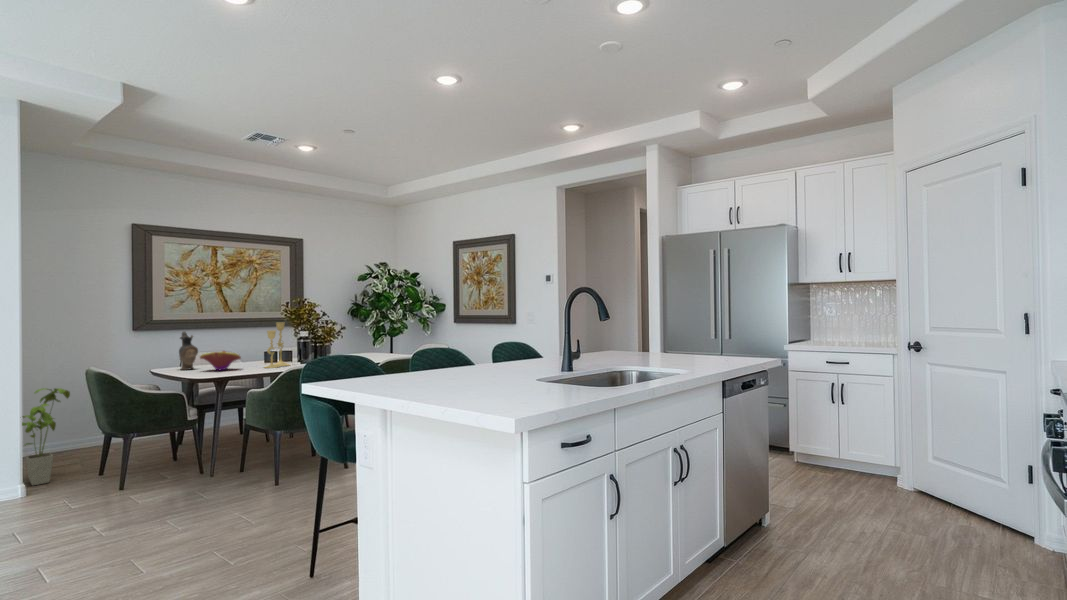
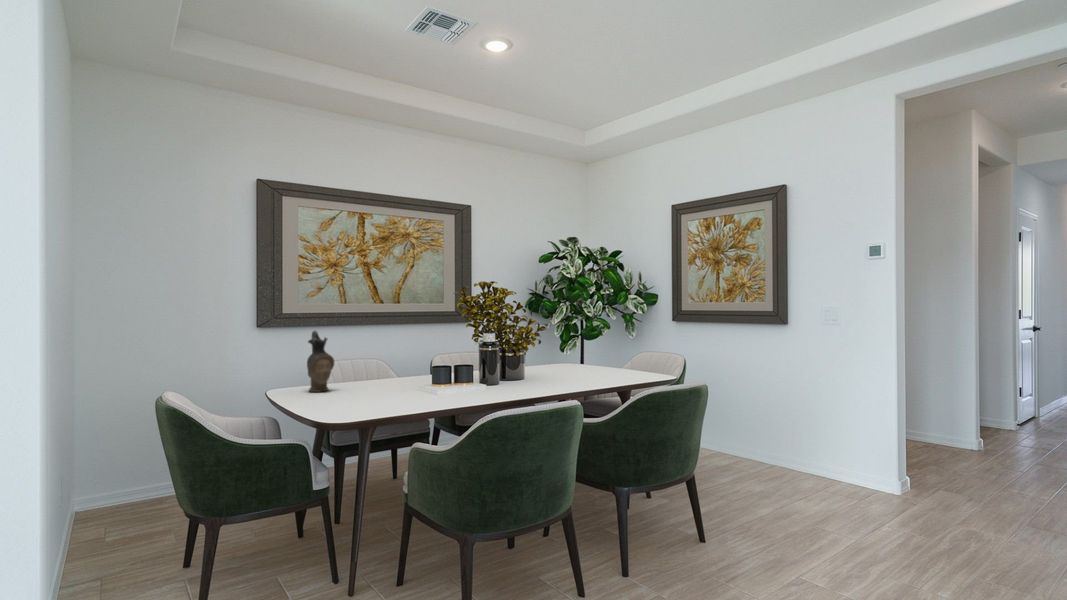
candlestick: present [265,322,289,368] -> none [431,319,469,394]
decorative bowl: present [200,351,241,370] -> none [335,363,397,397]
house plant: present [22,388,70,485] -> none [76,416,159,568]

